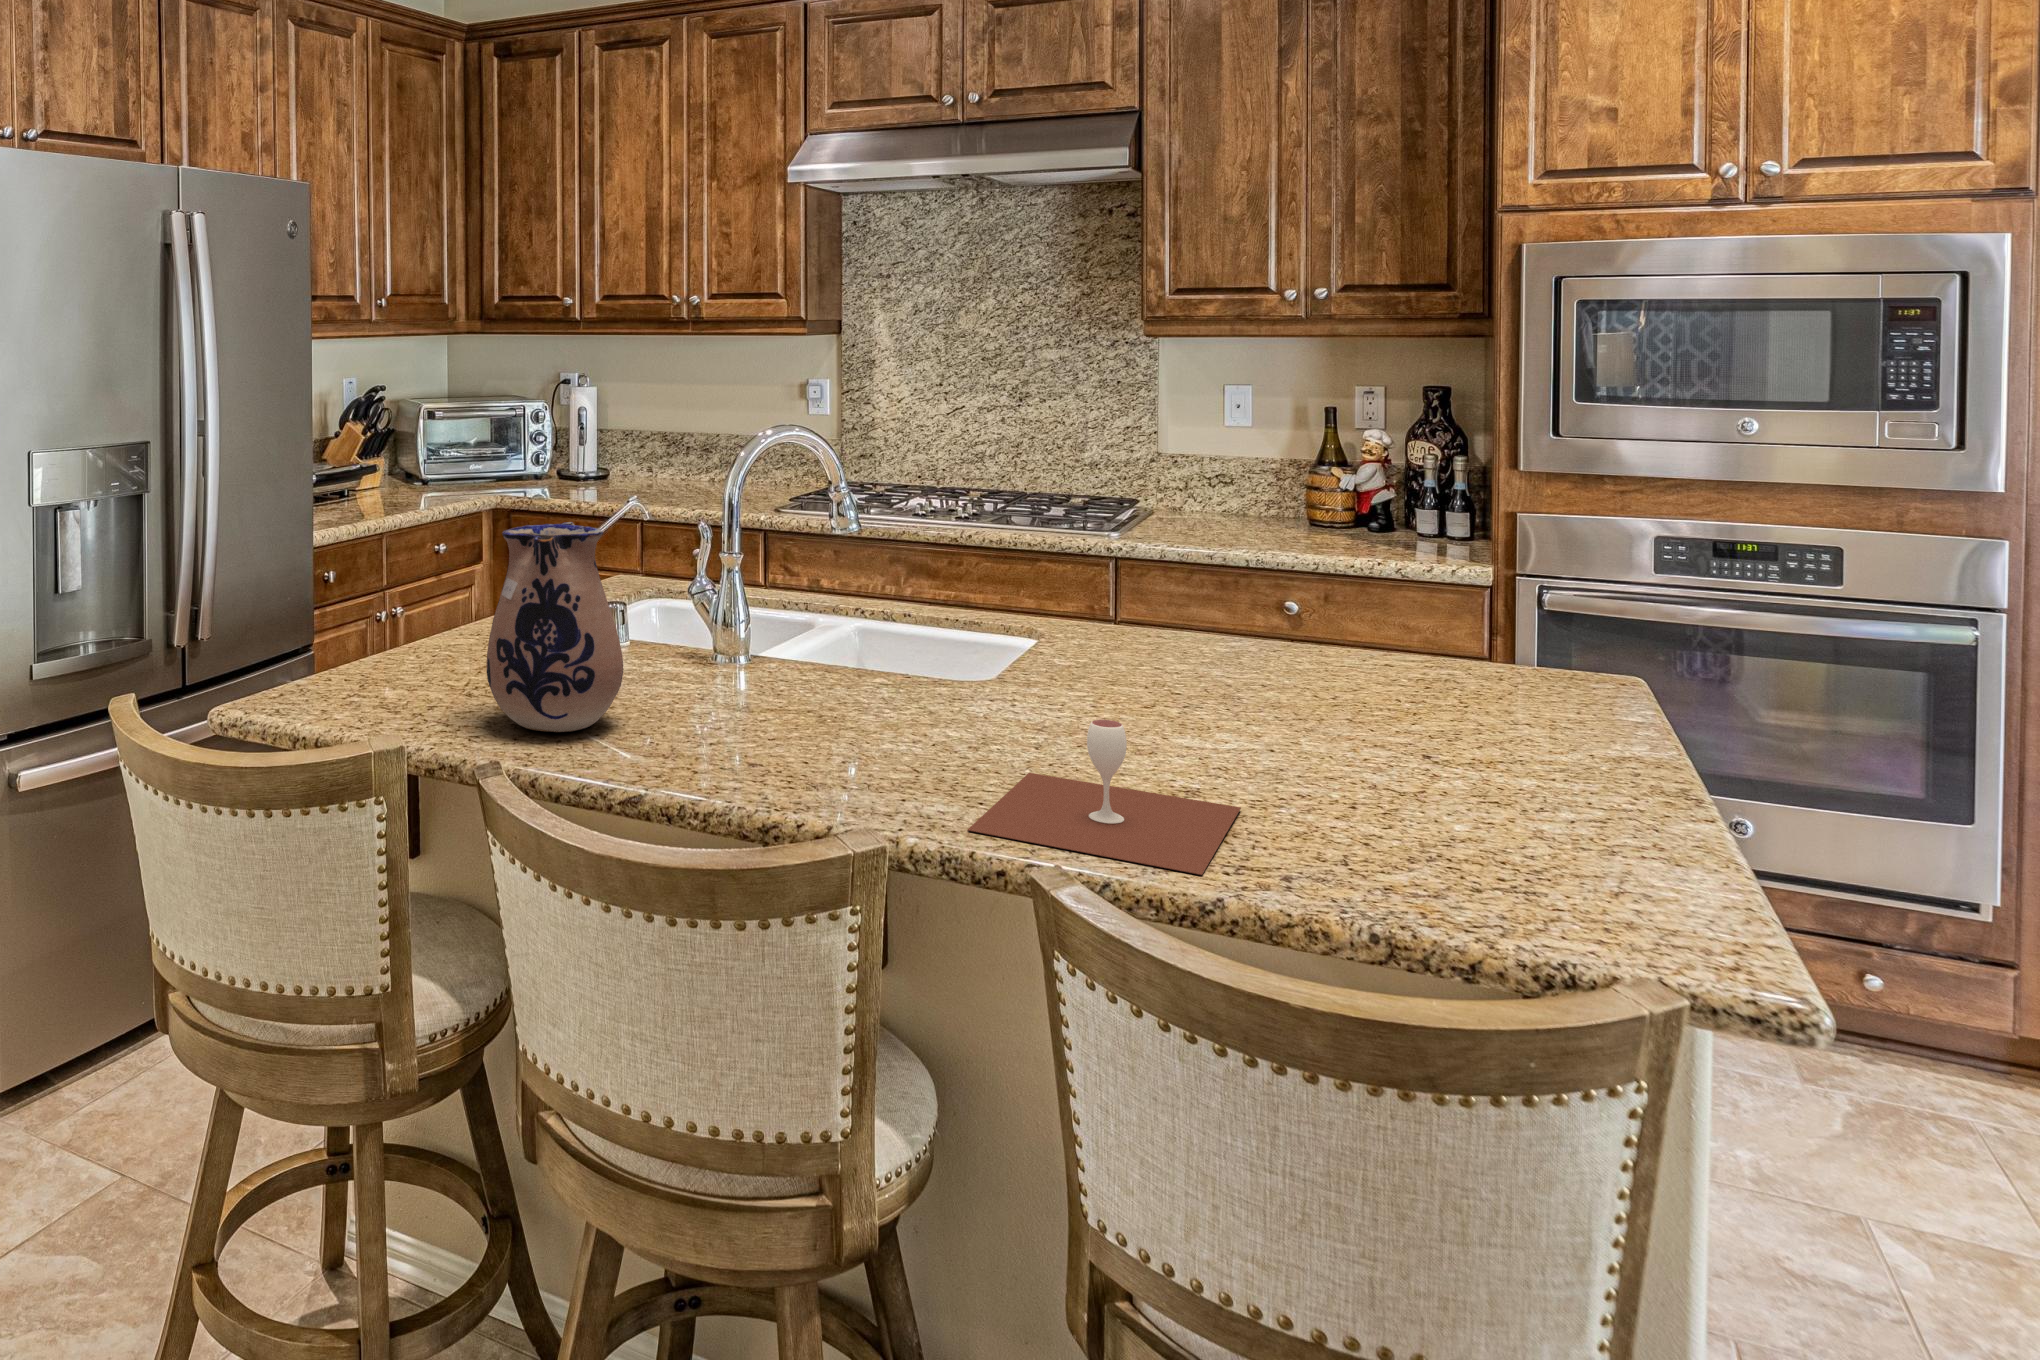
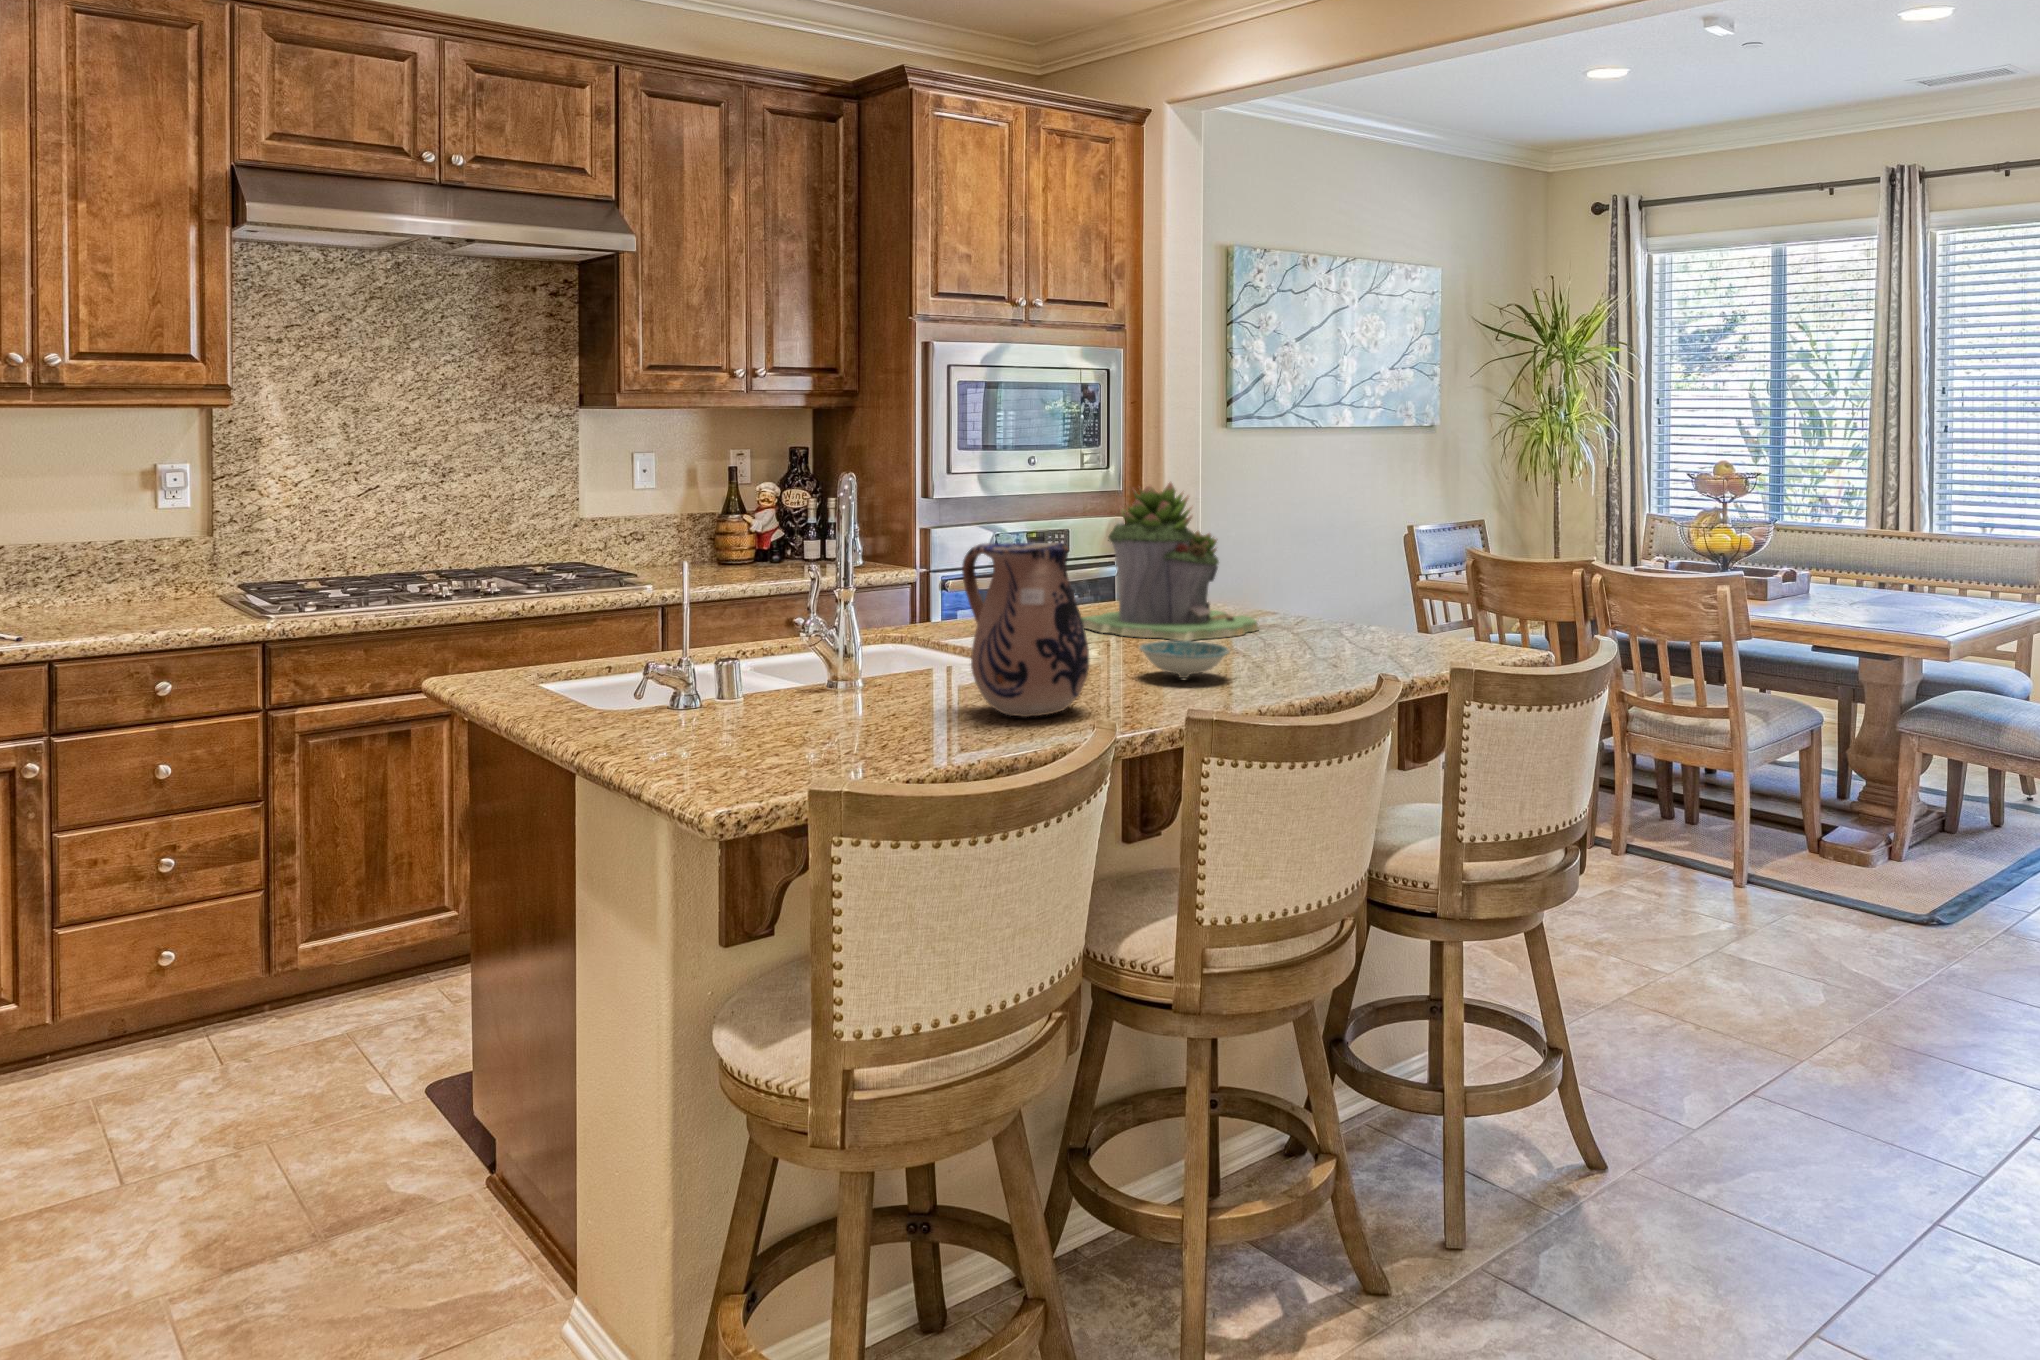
succulent planter: none [1122,475,1386,745] -> present [1082,482,1259,641]
ceramic bowl: none [782,694,911,754] -> present [1139,641,1230,678]
wine glass: present [968,720,1241,875] -> none [1262,607,1437,679]

